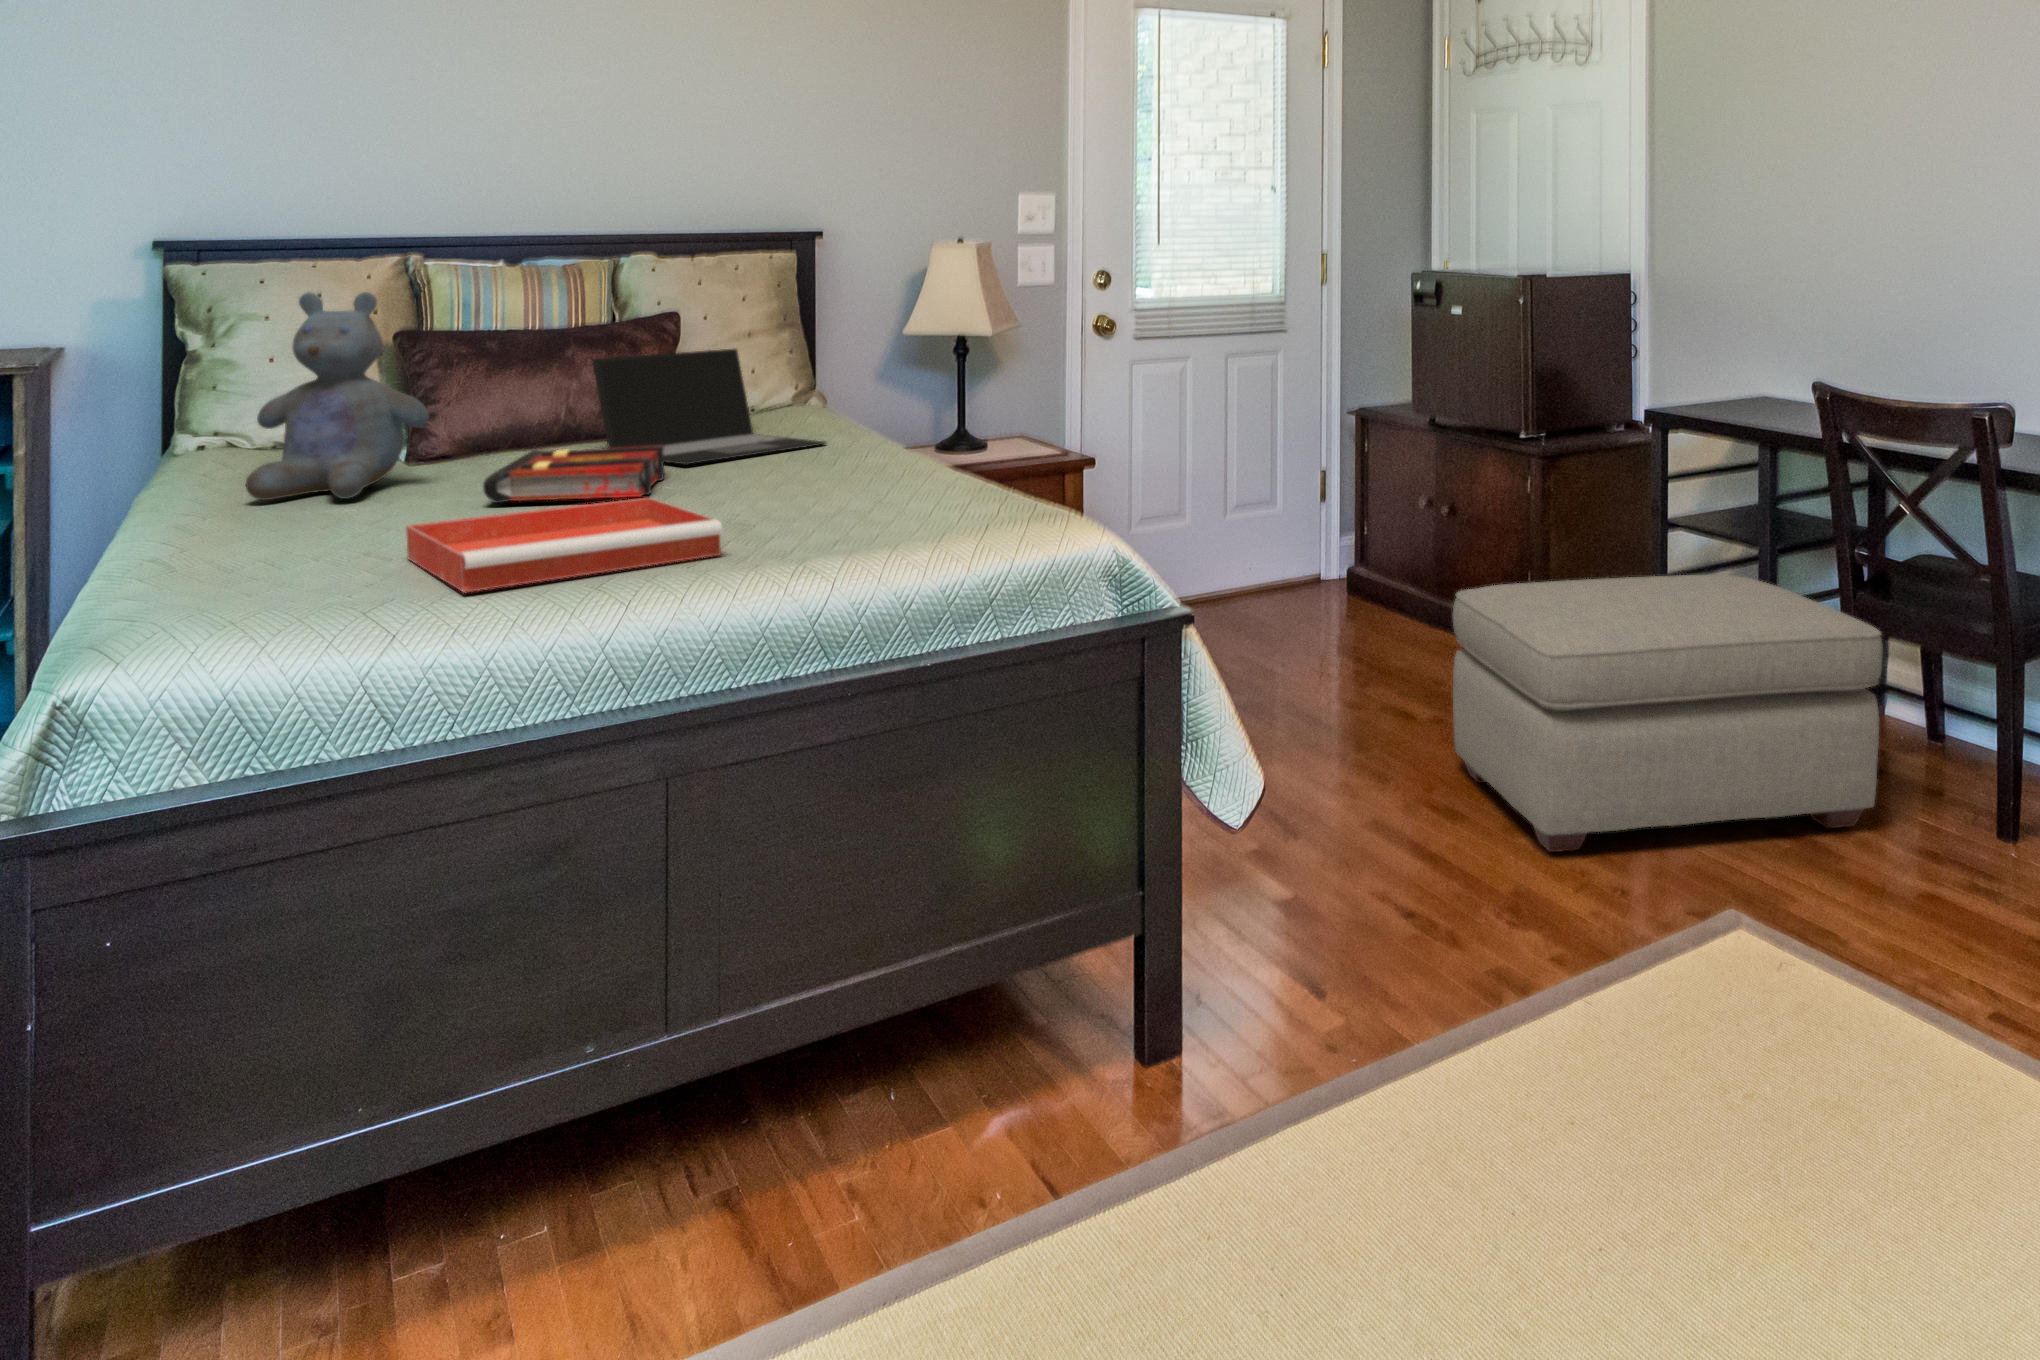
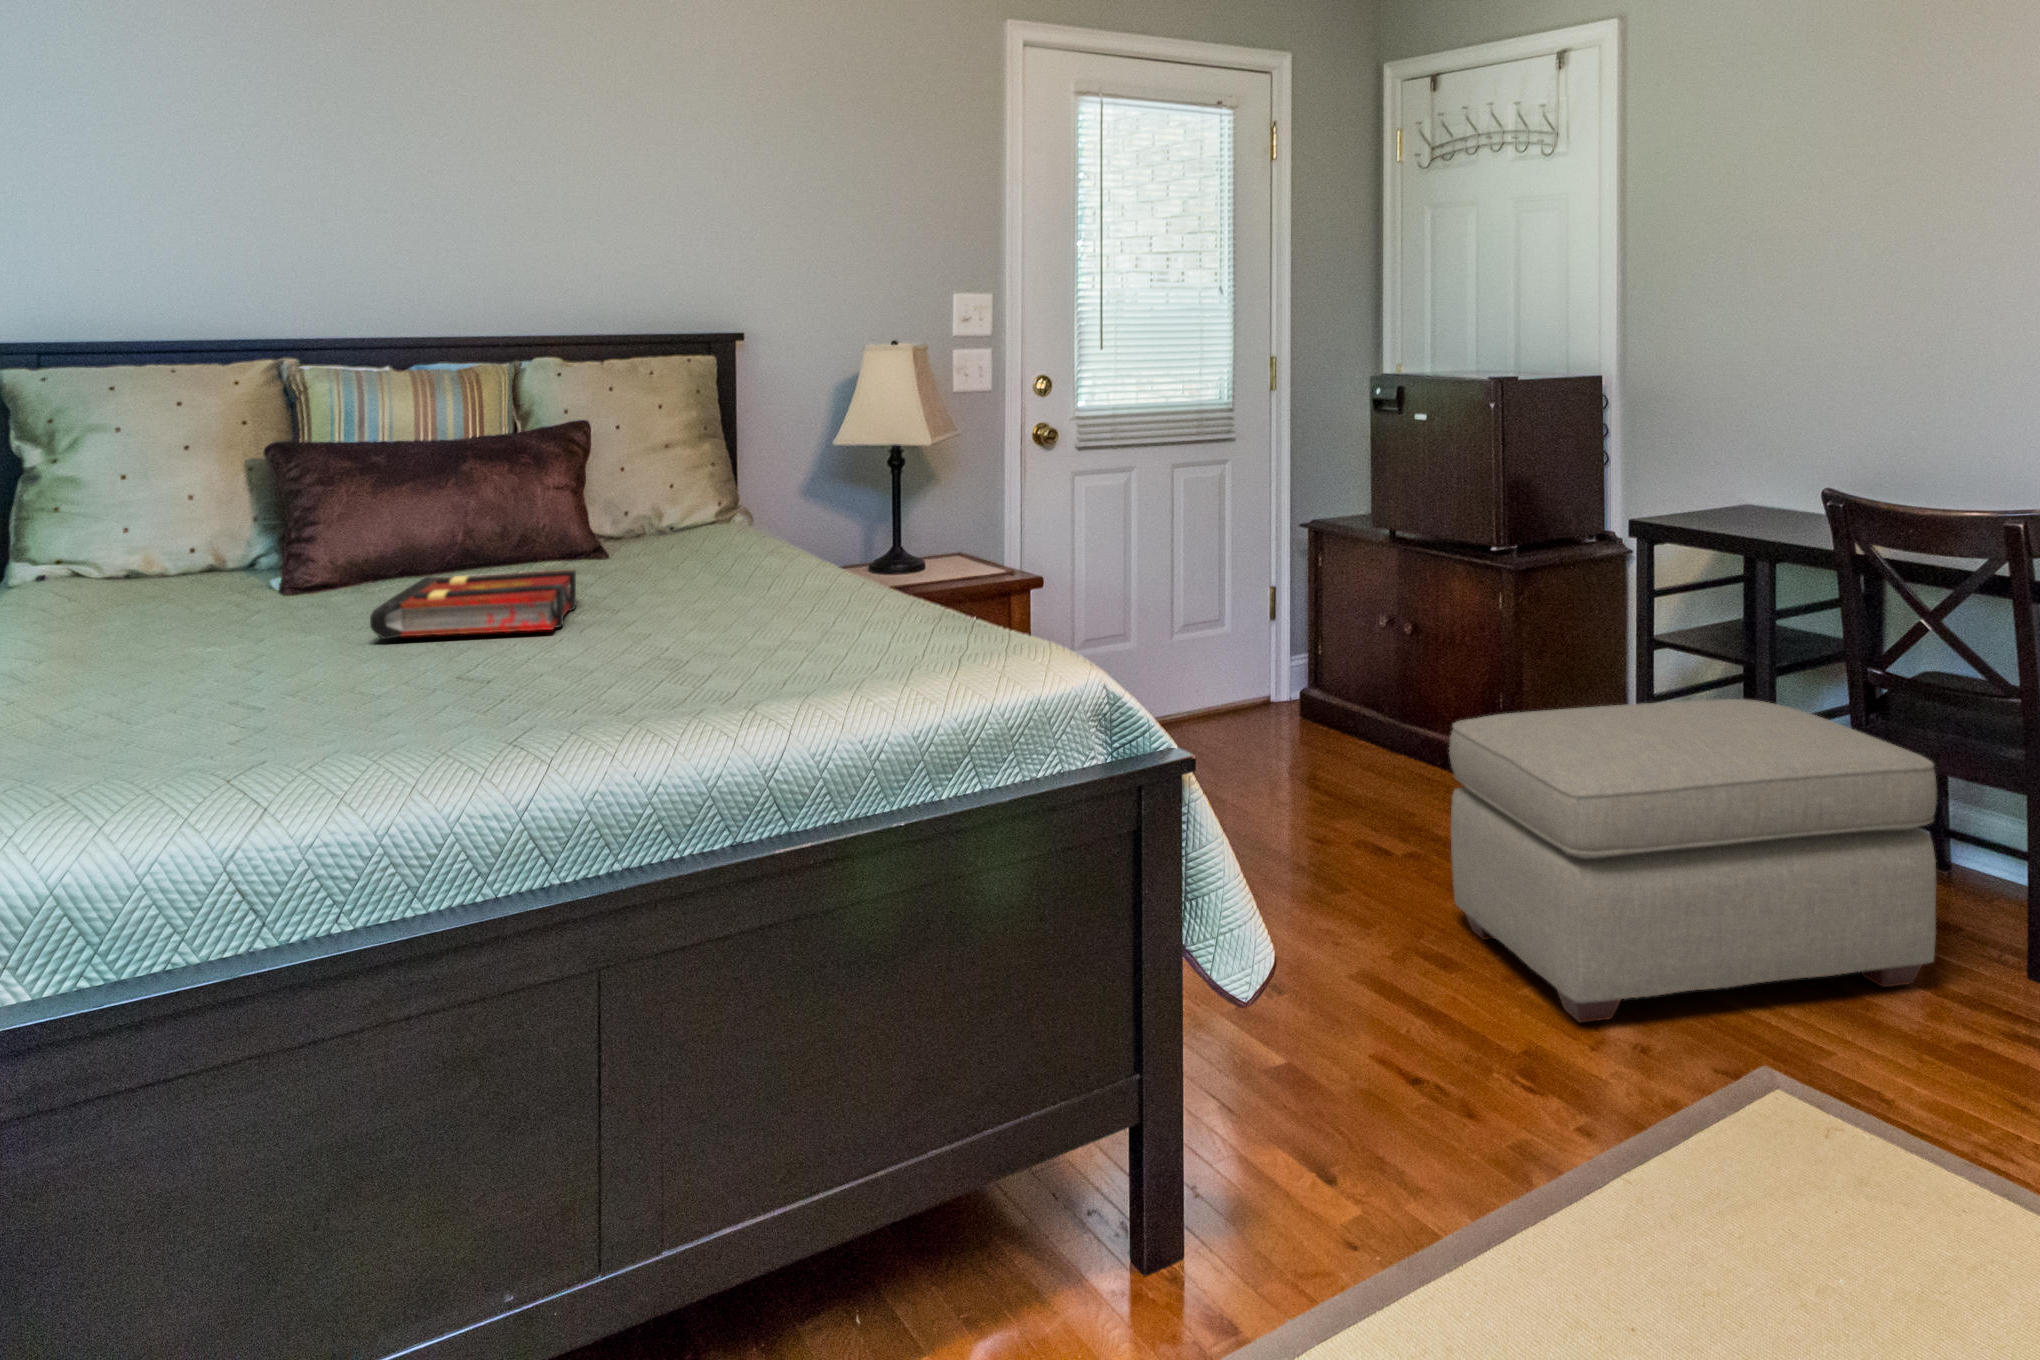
stuffed bear: present [246,292,429,500] -> none [90,398,308,639]
laptop: present [592,349,826,465] -> none [493,460,755,591]
tray: present [406,498,723,592] -> none [282,631,659,751]

